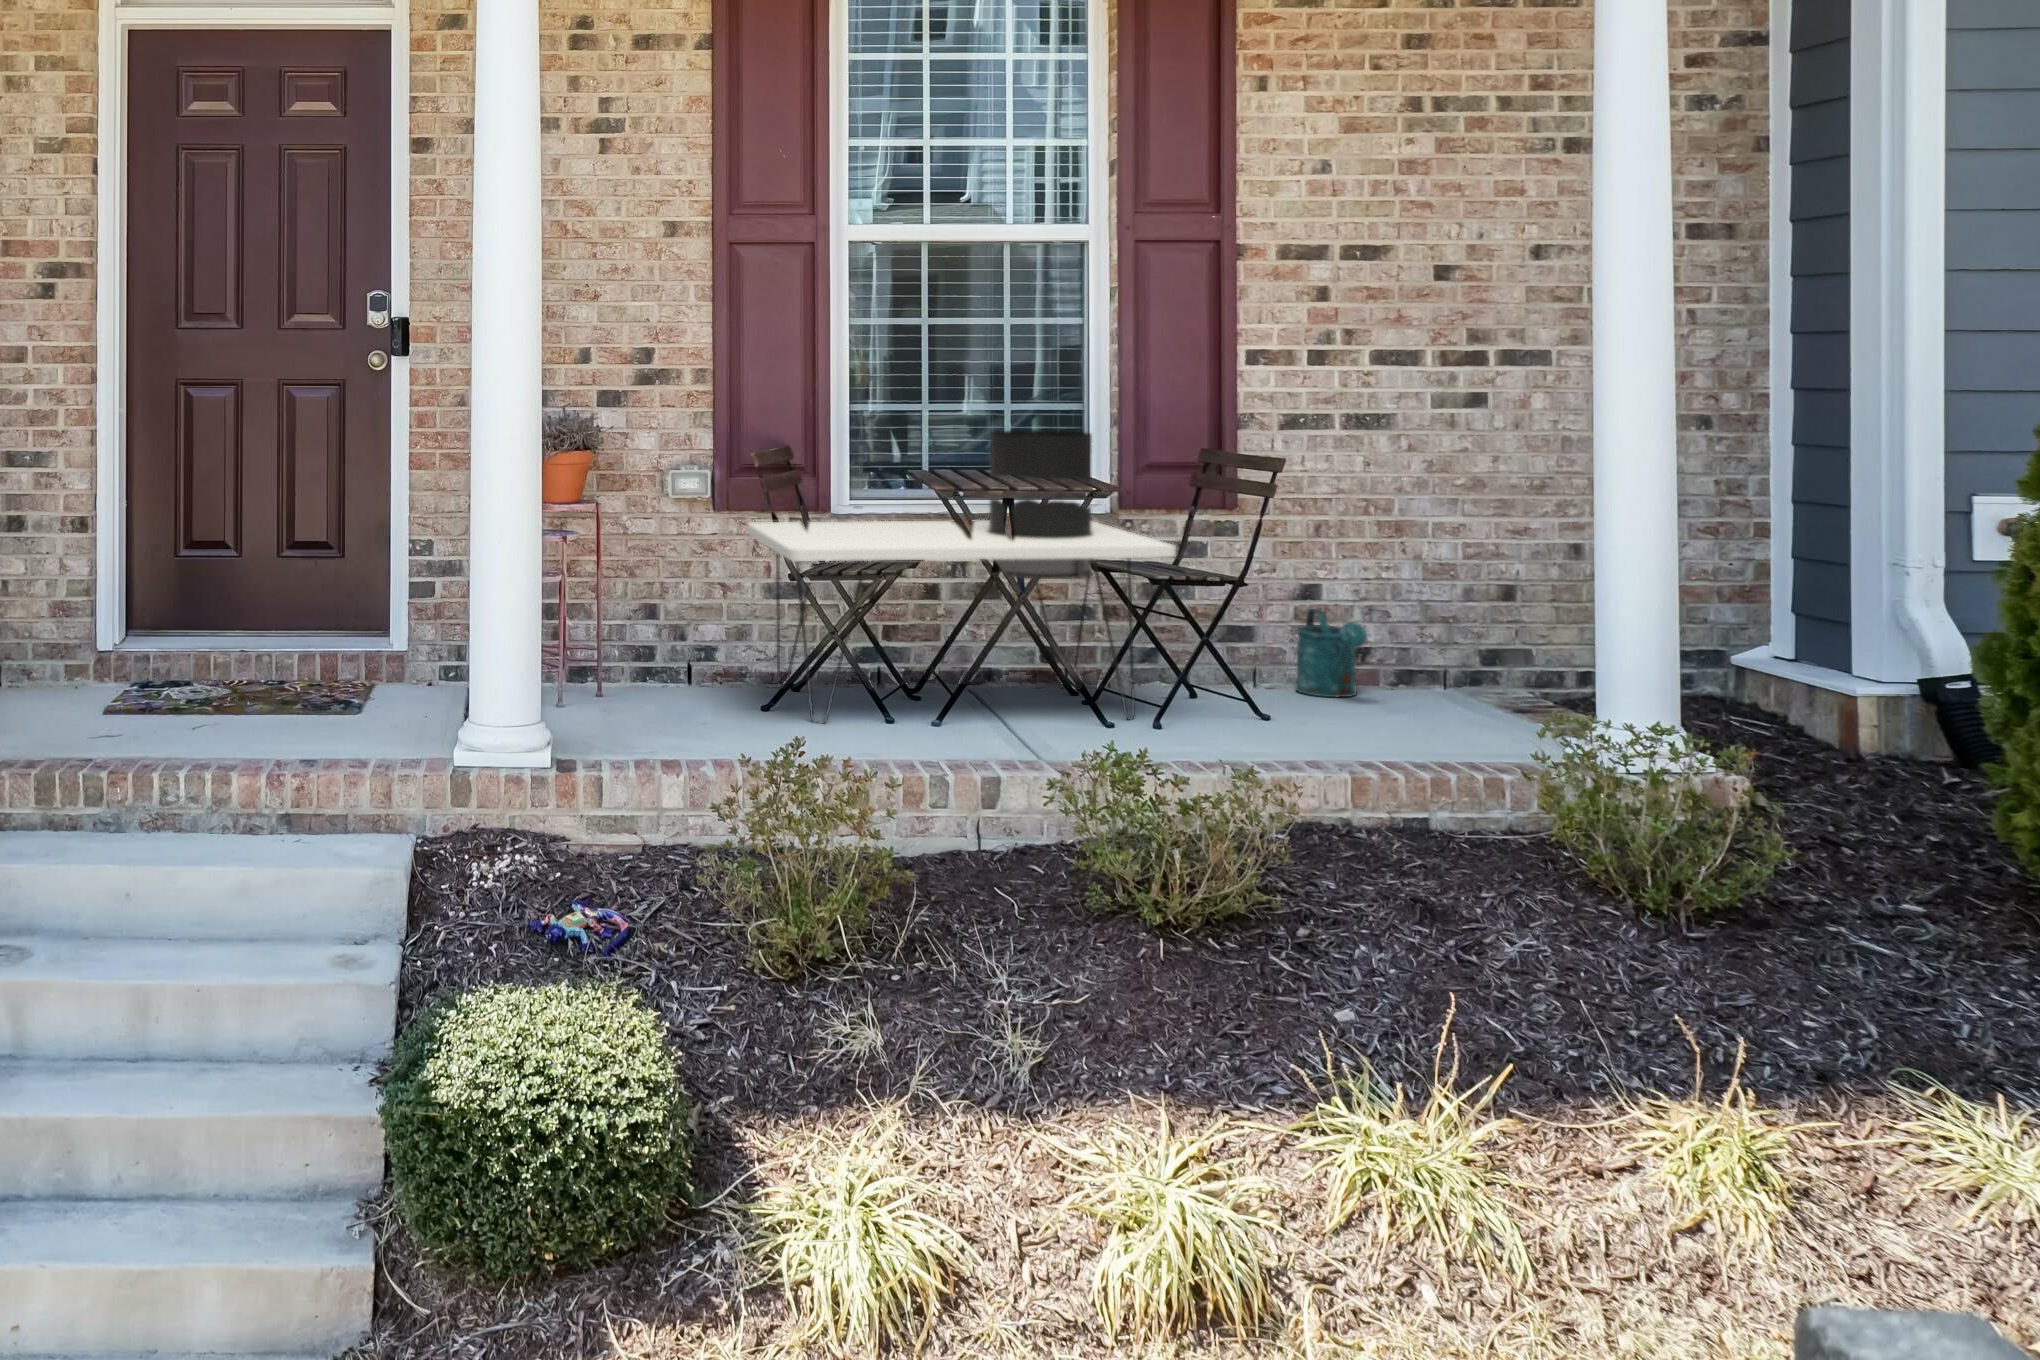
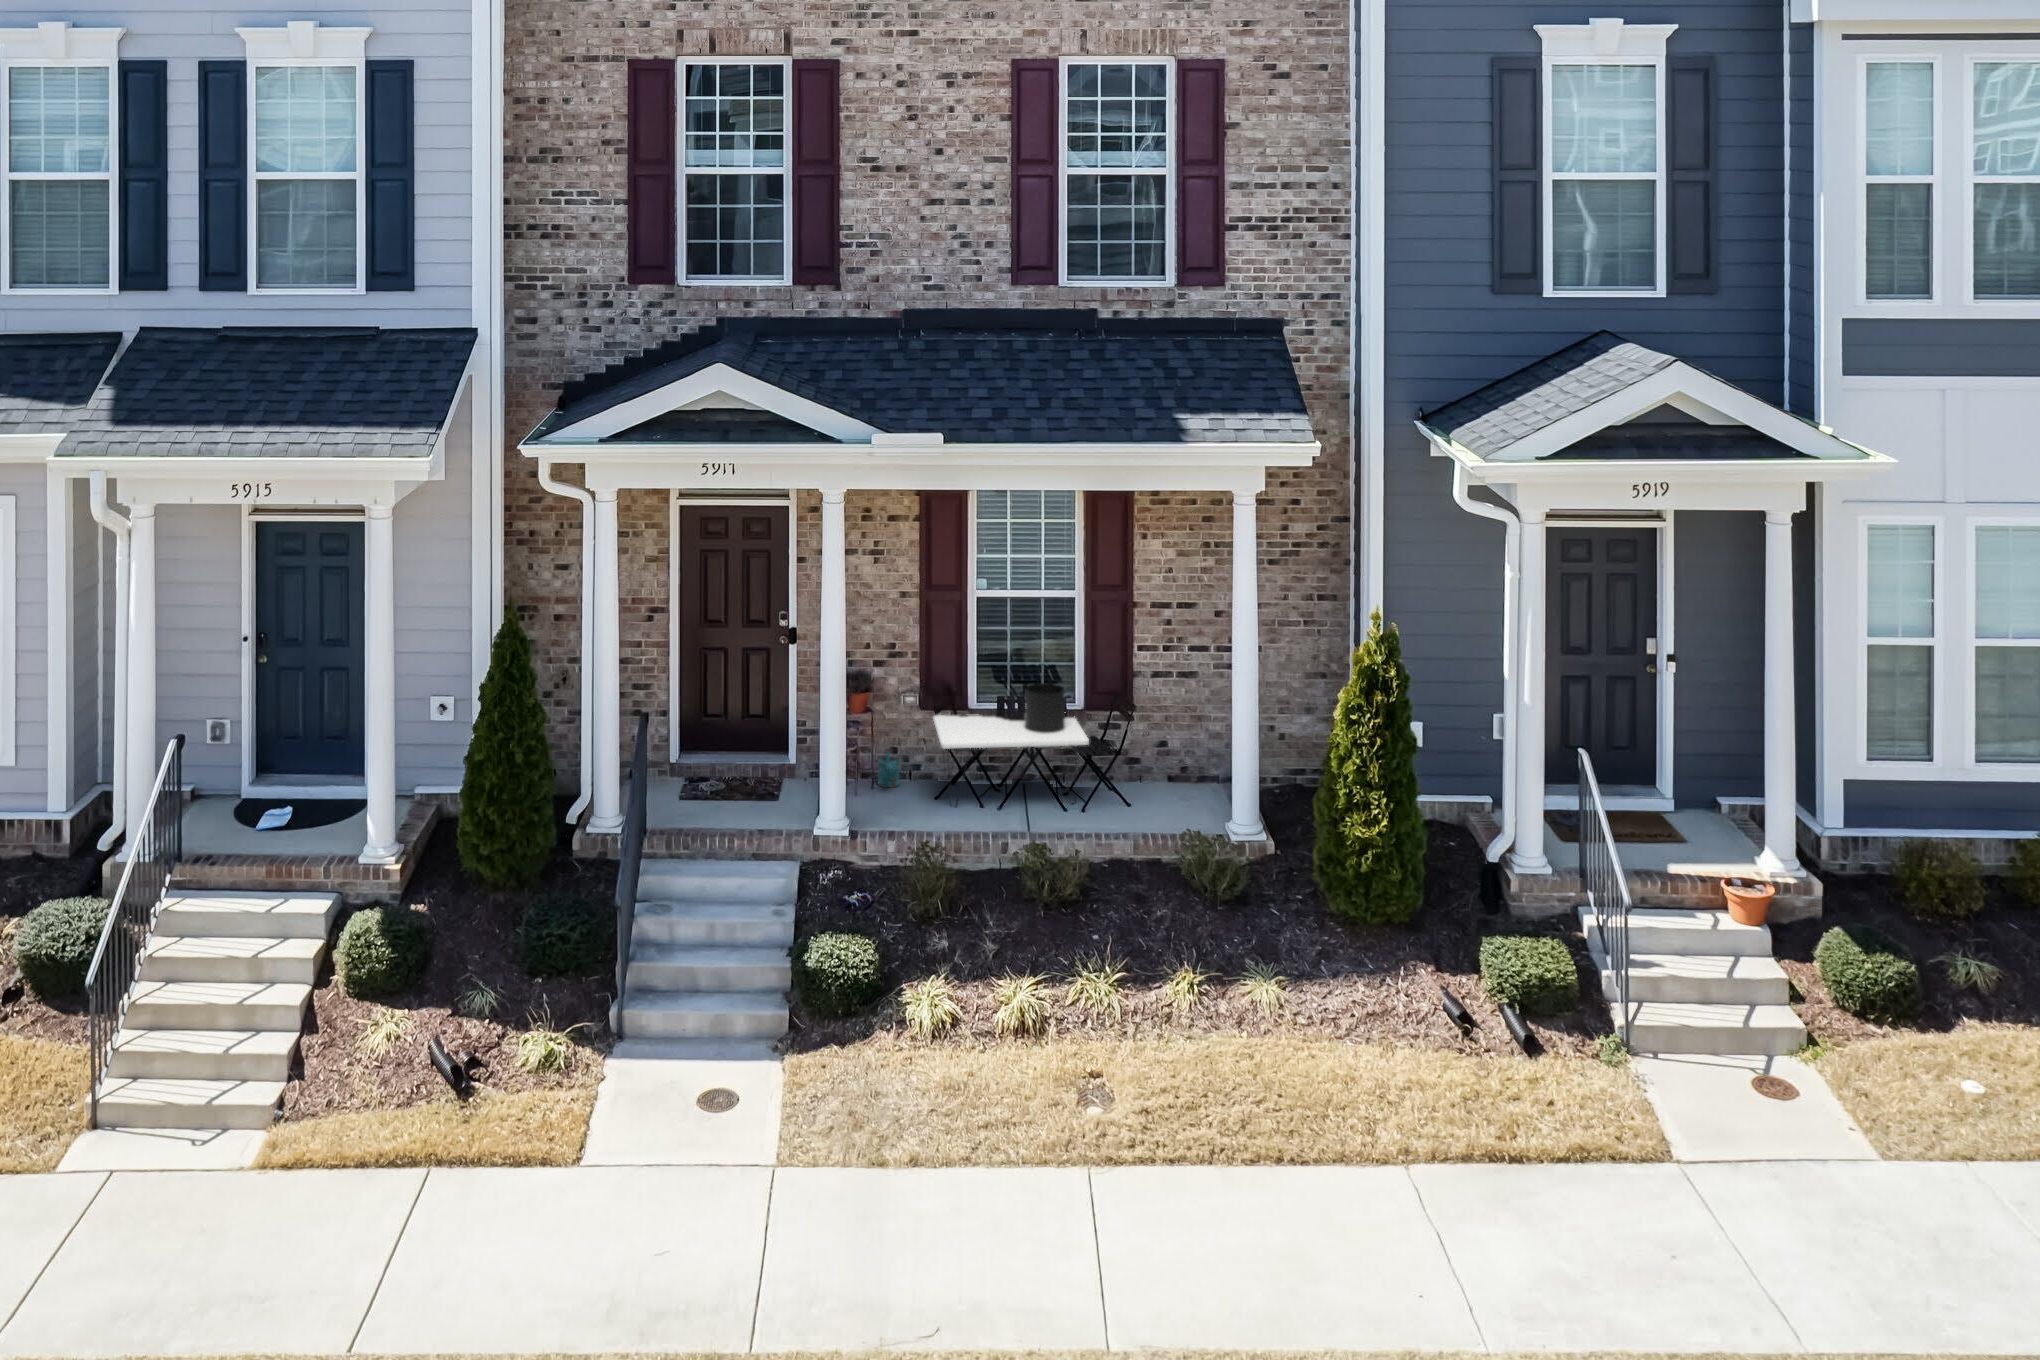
watering can: present [1295,609,1367,697] -> present [878,750,900,788]

